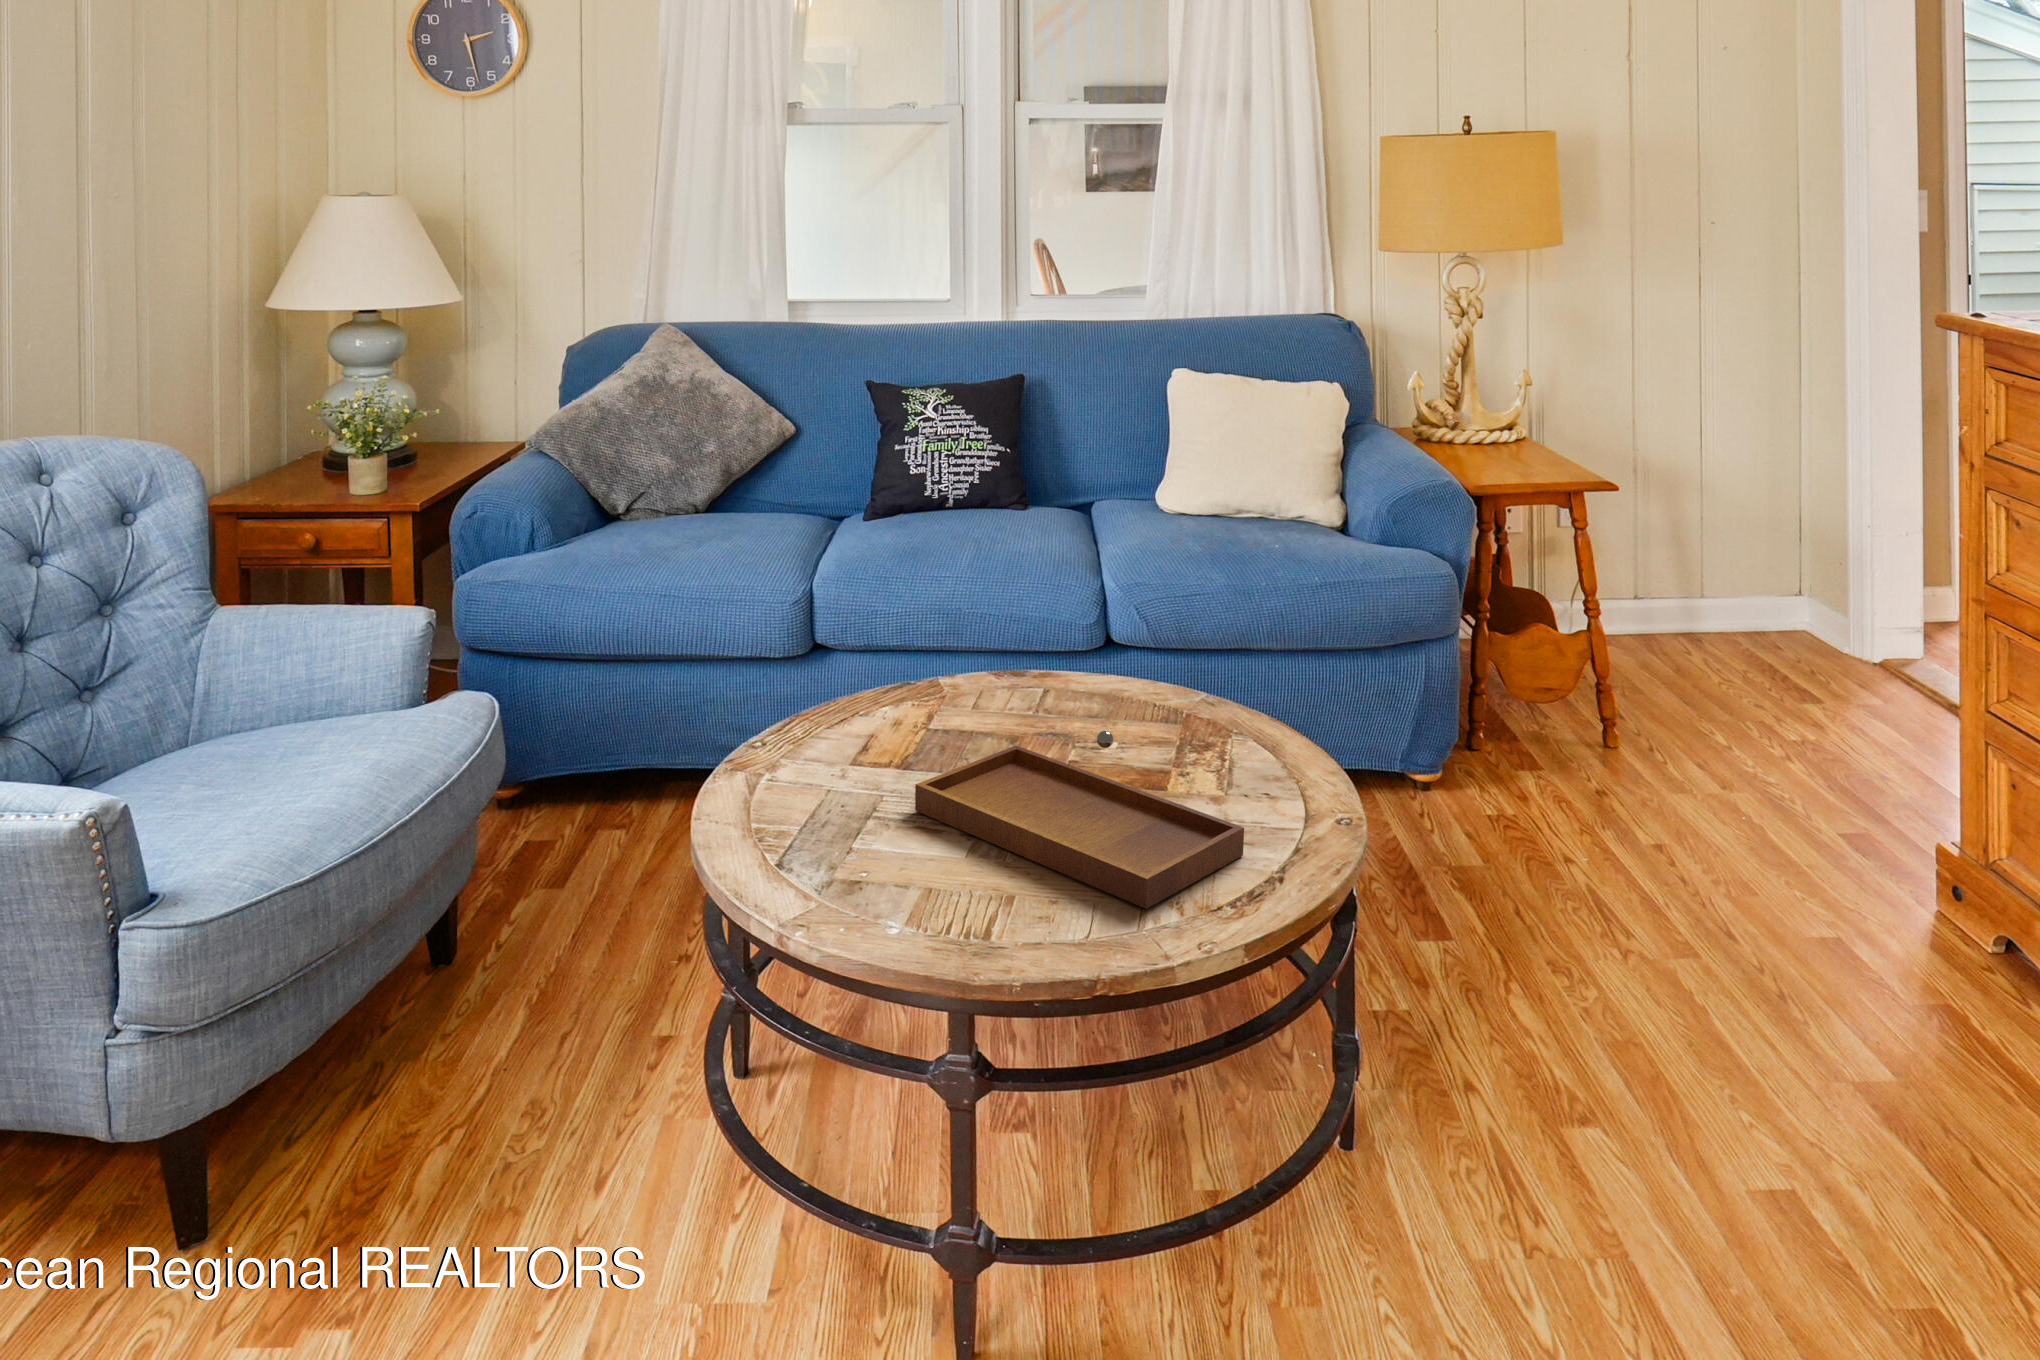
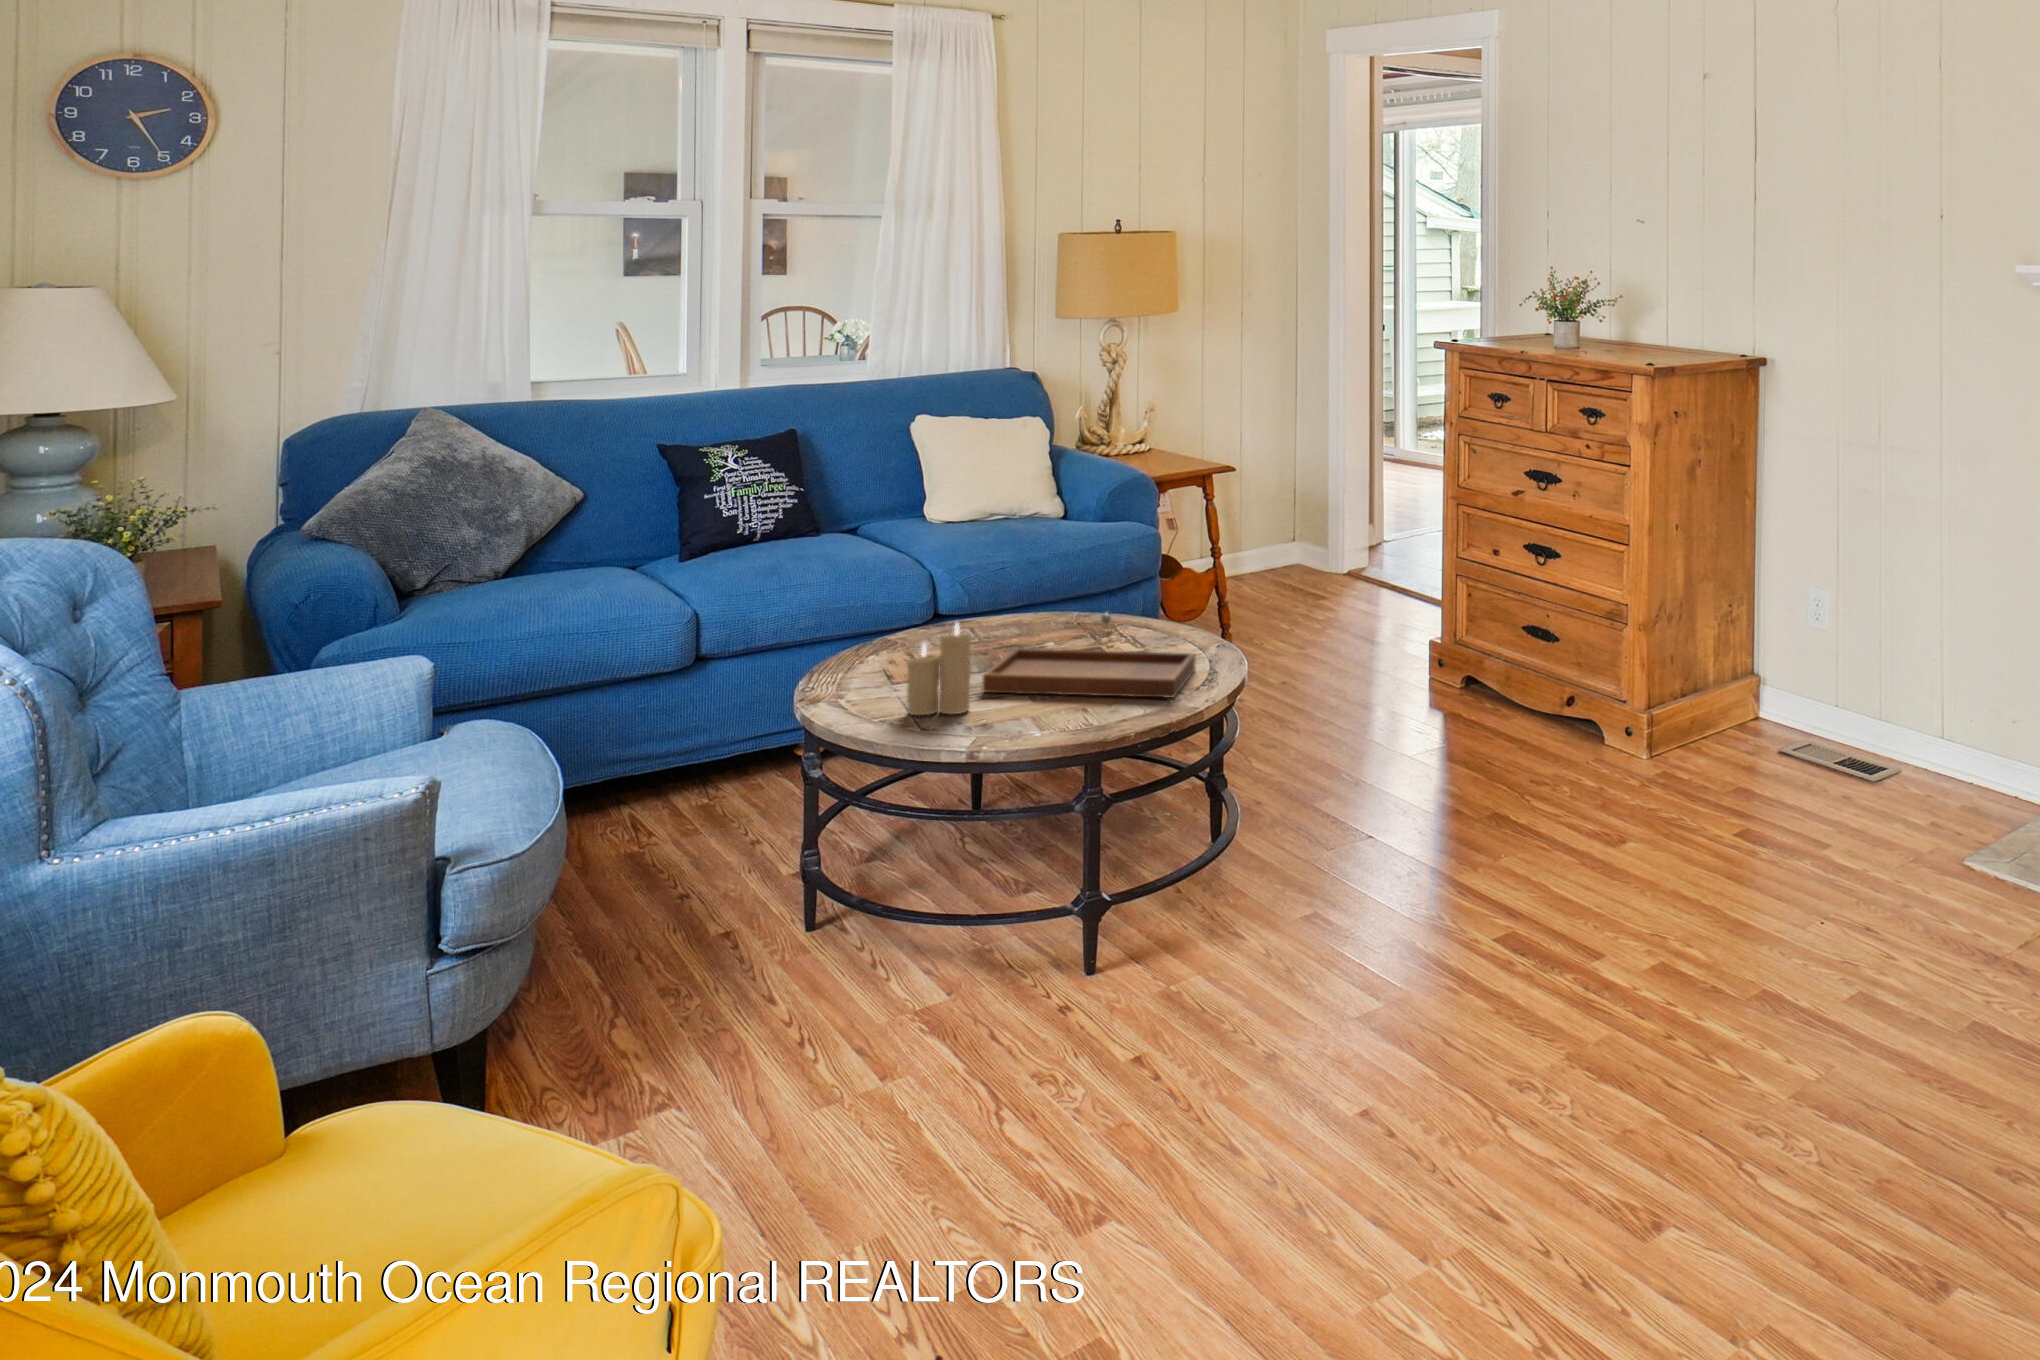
candle: none [786,706,871,844] -> present [907,623,971,715]

